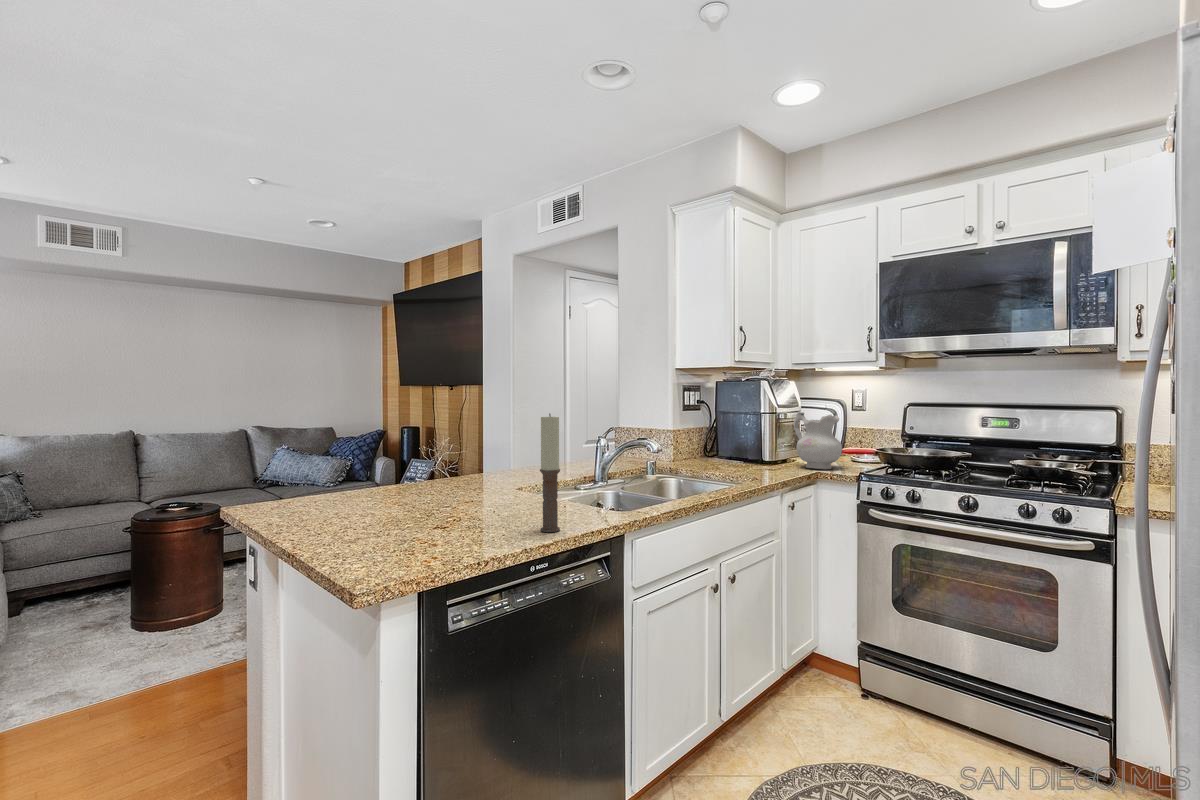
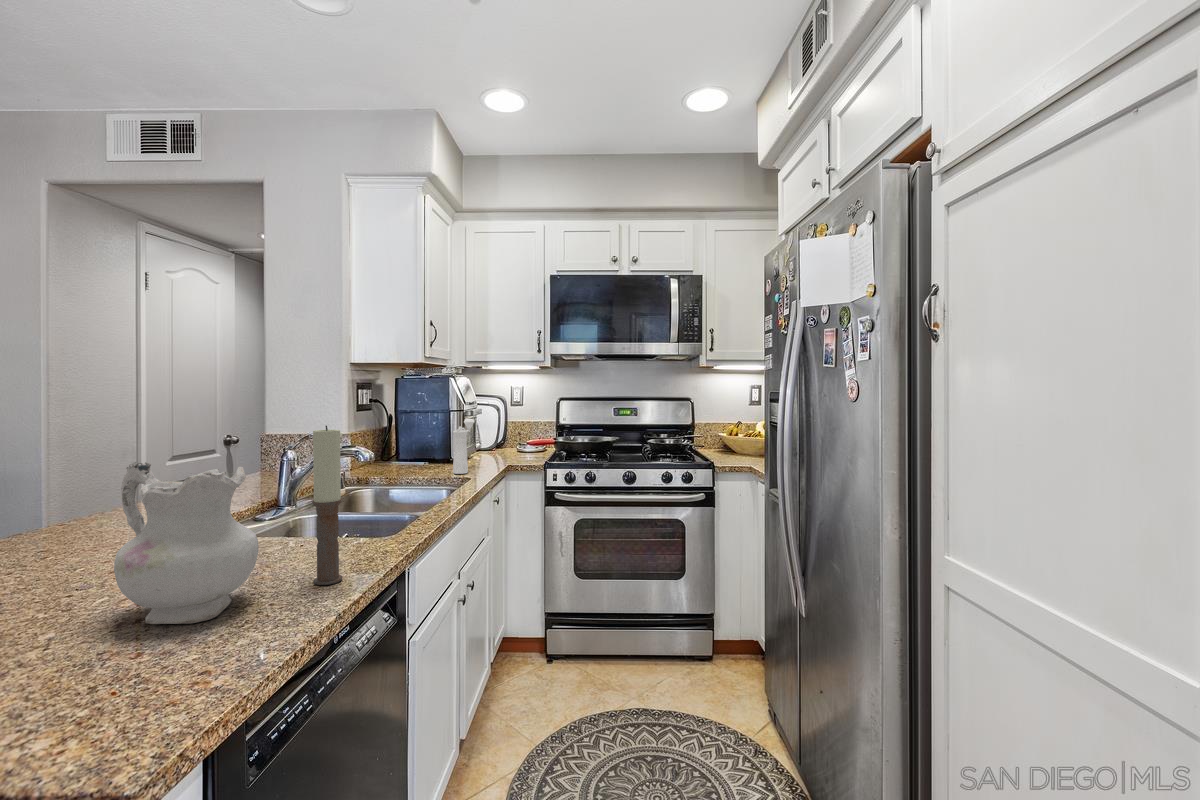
ceramic pitcher: present [794,412,842,469] -> present [114,462,259,624]
pepper mill: none [753,421,781,475] -> present [453,419,474,474]

